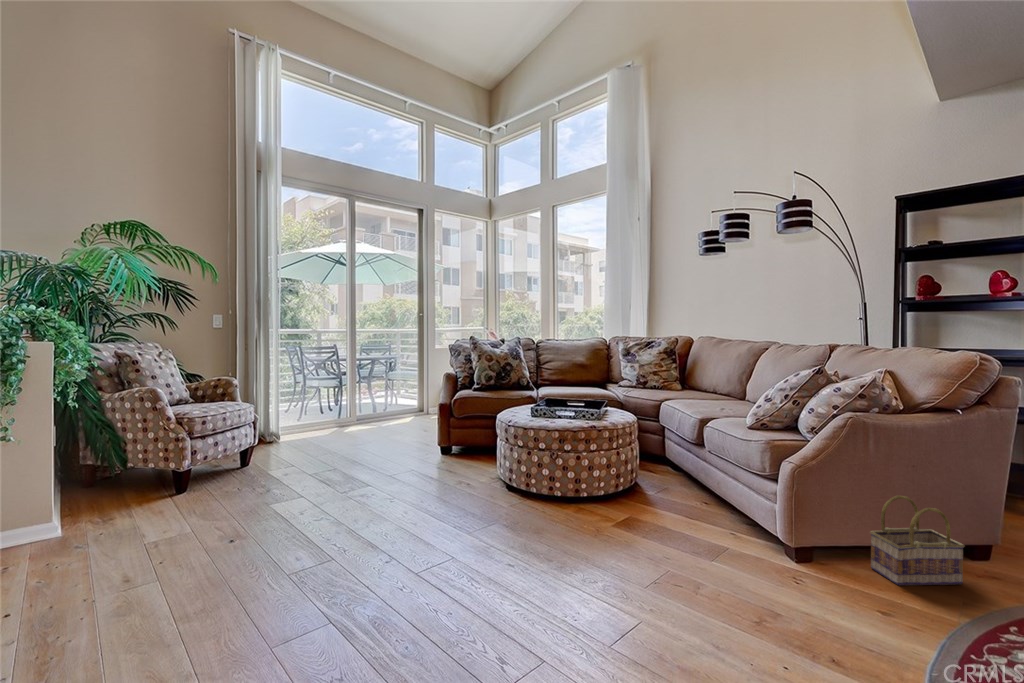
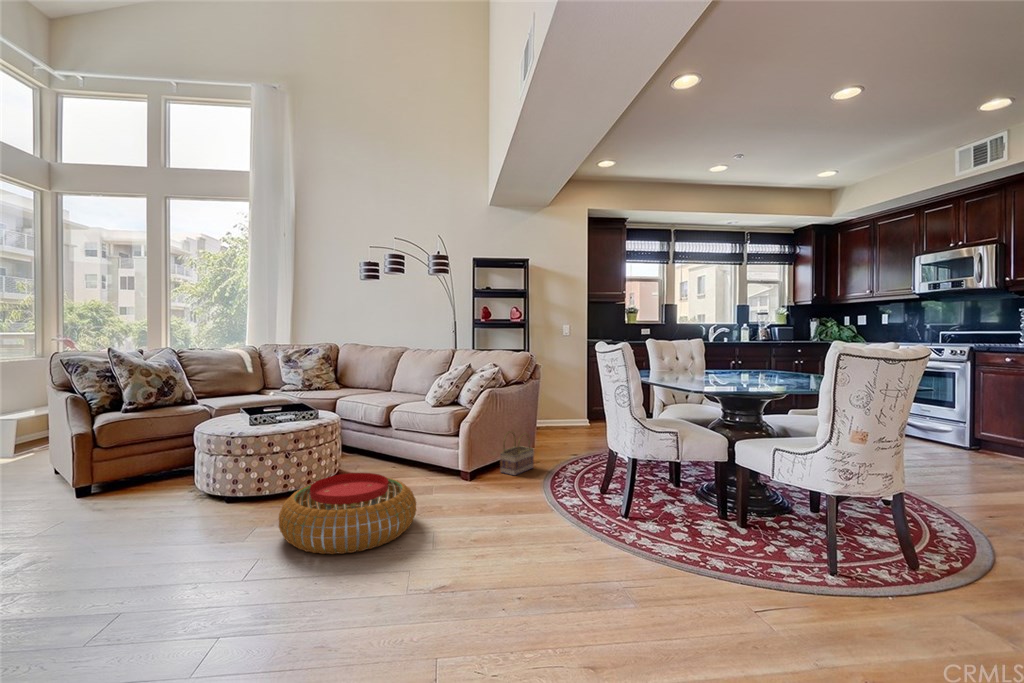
pouf: none [456,494,633,616] -> present [279,473,416,554]

